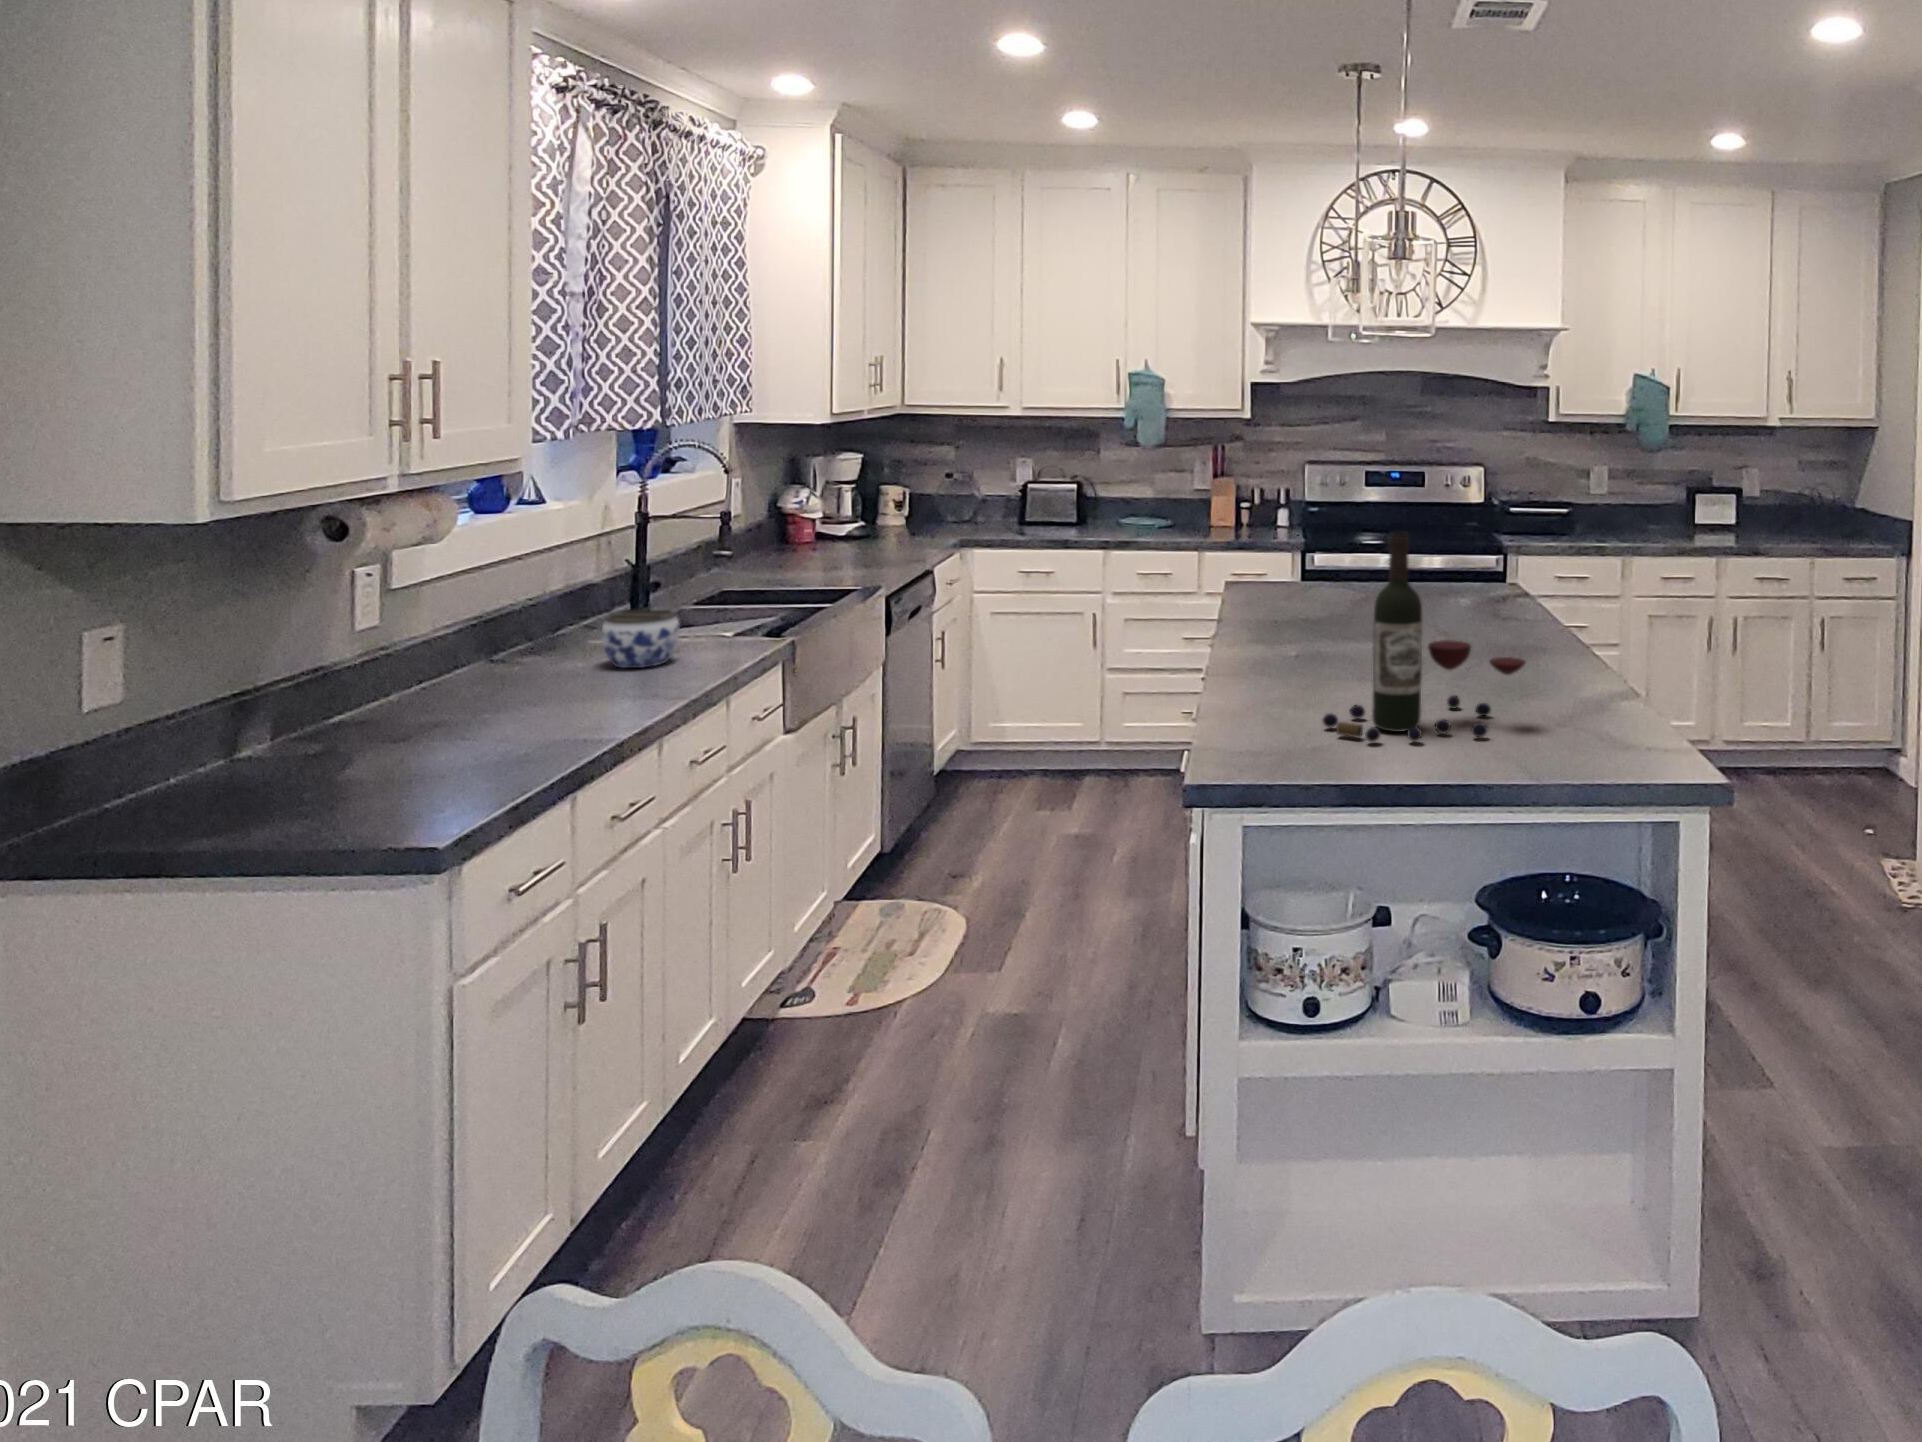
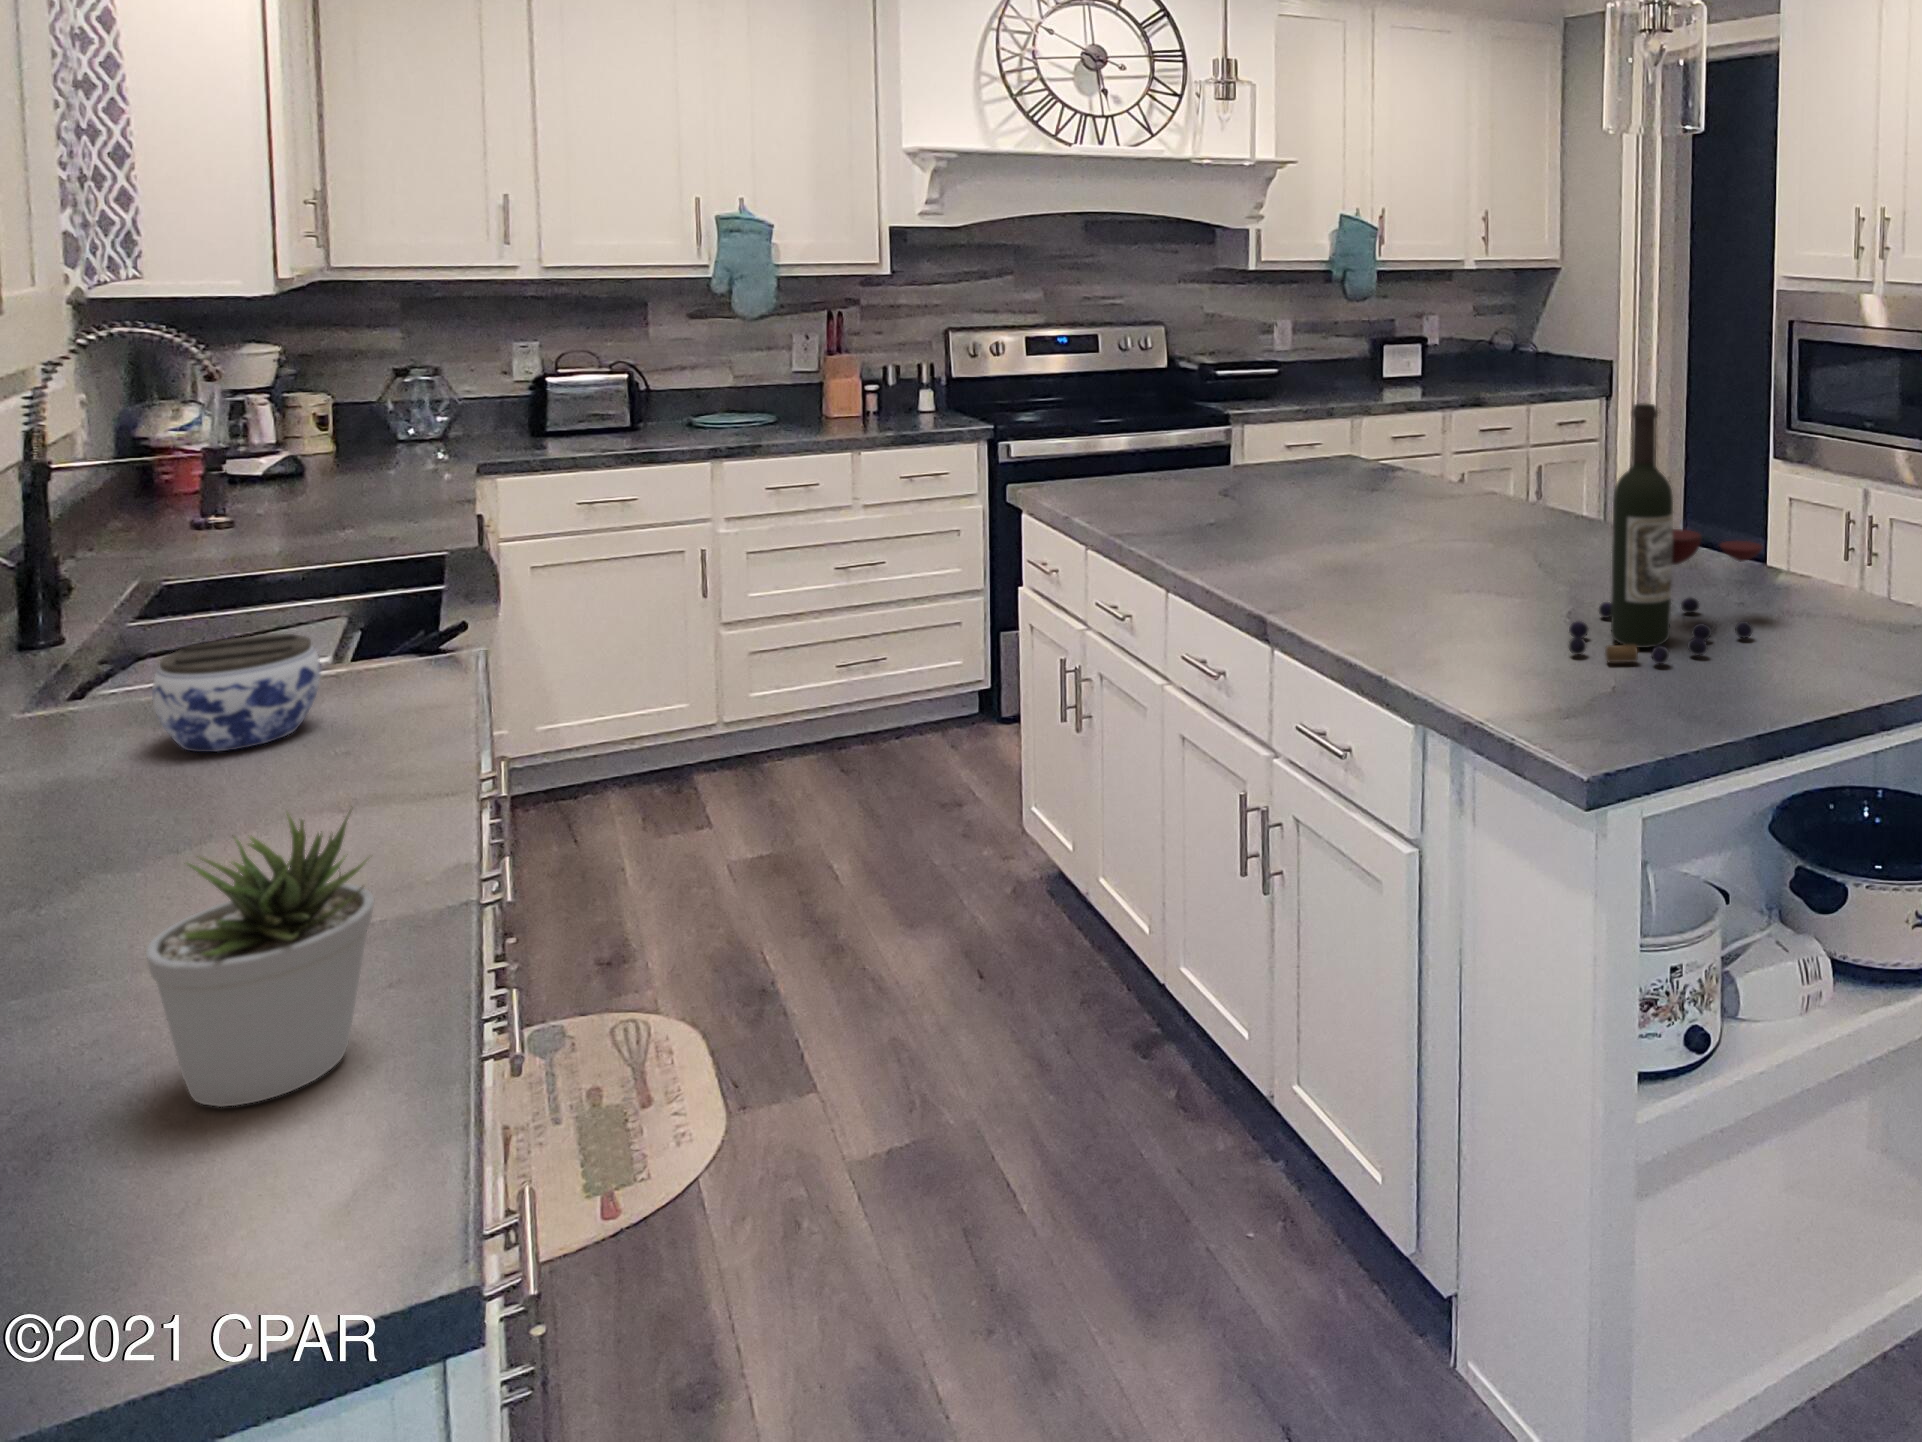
potted plant: none [403,665,504,797] -> present [146,810,374,1107]

